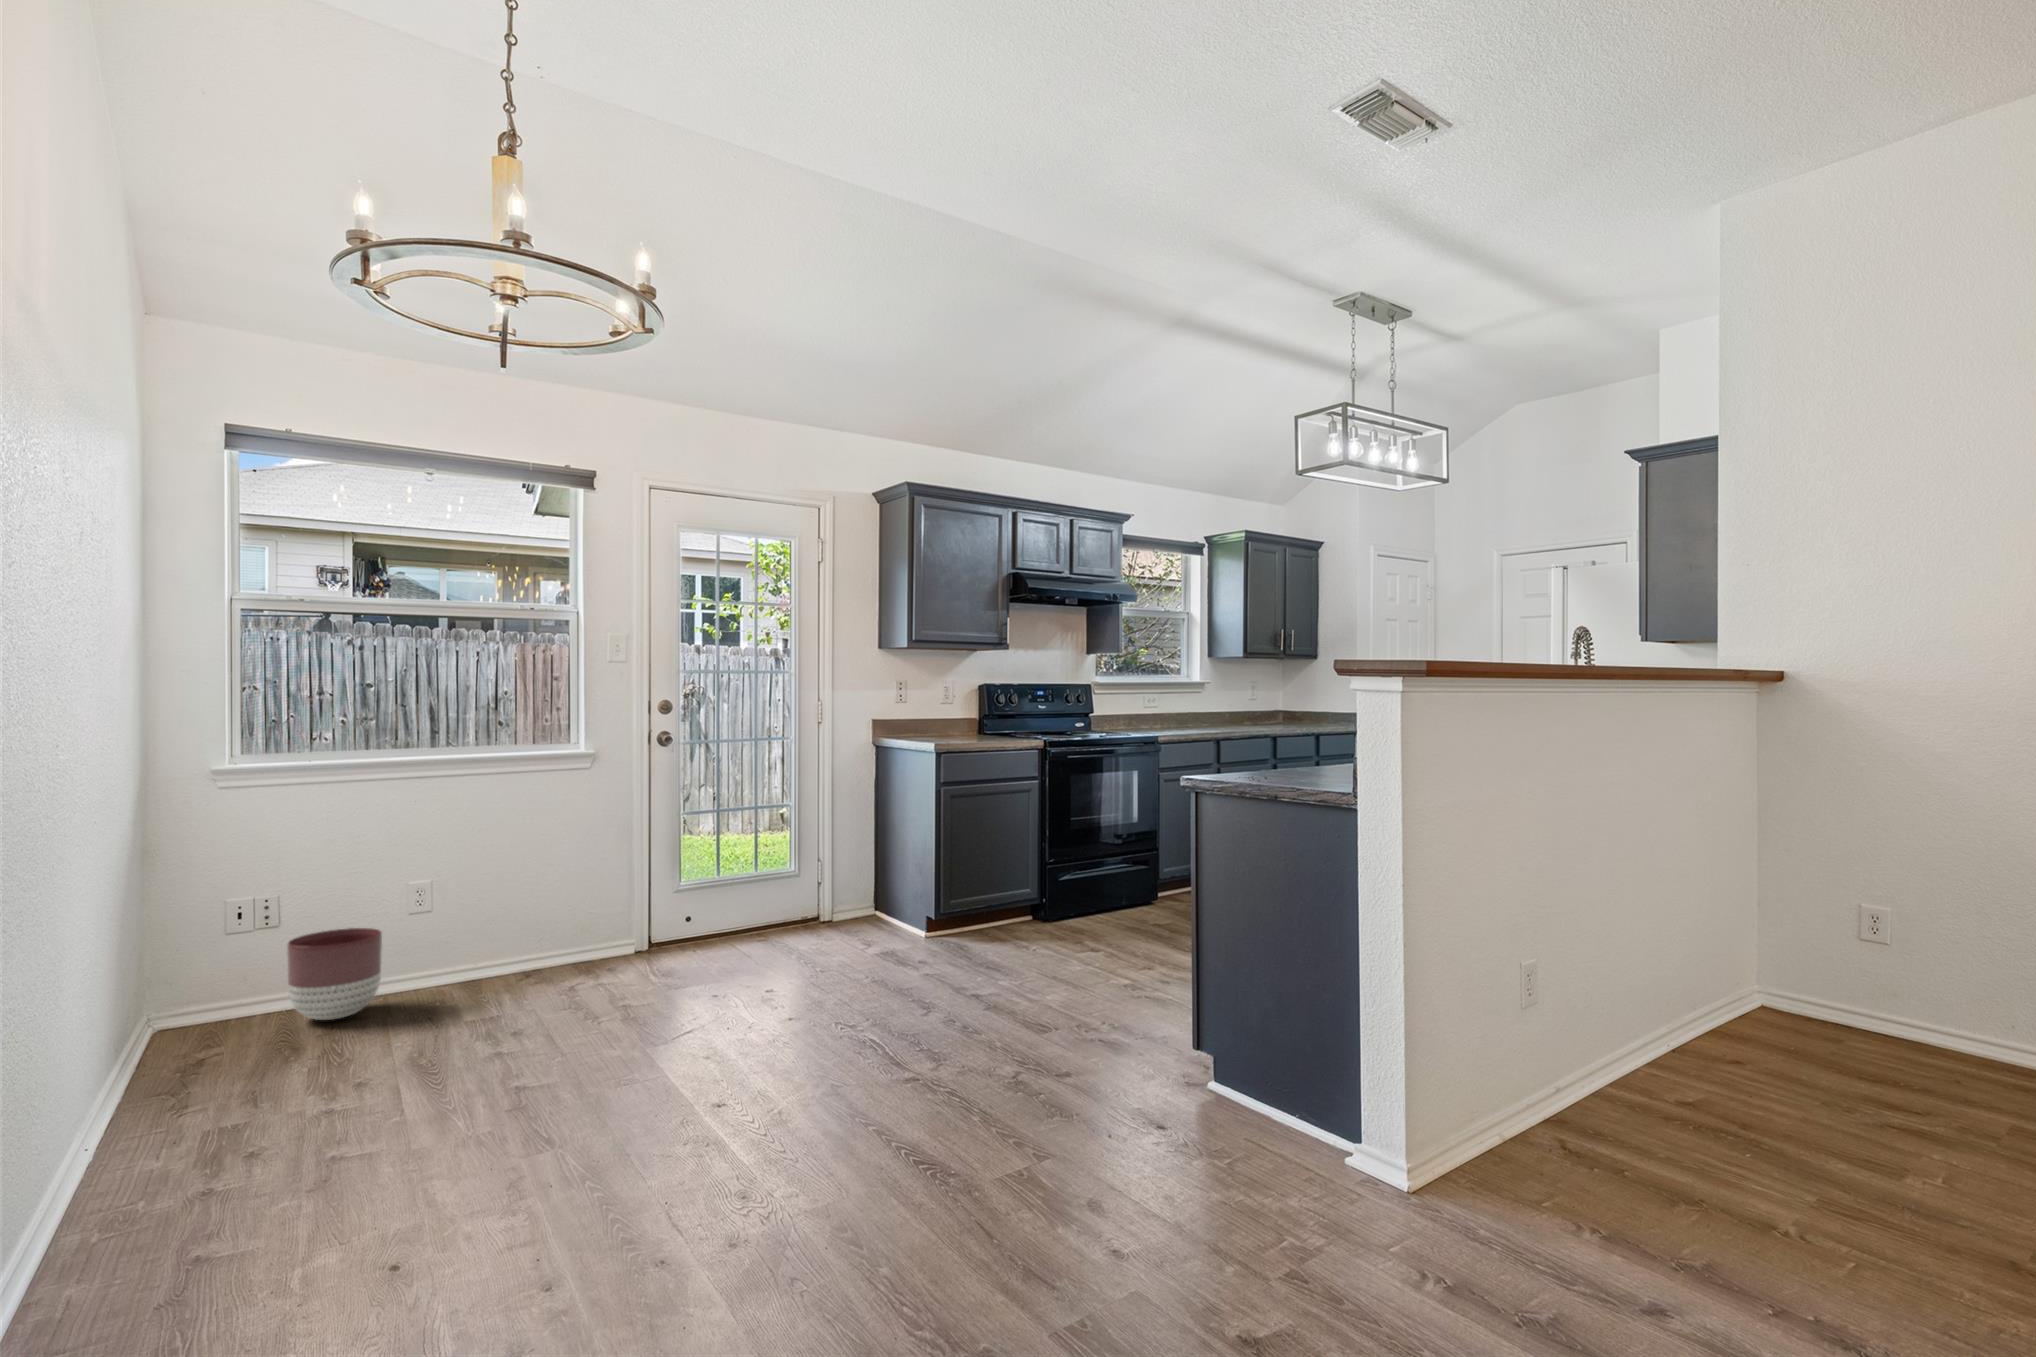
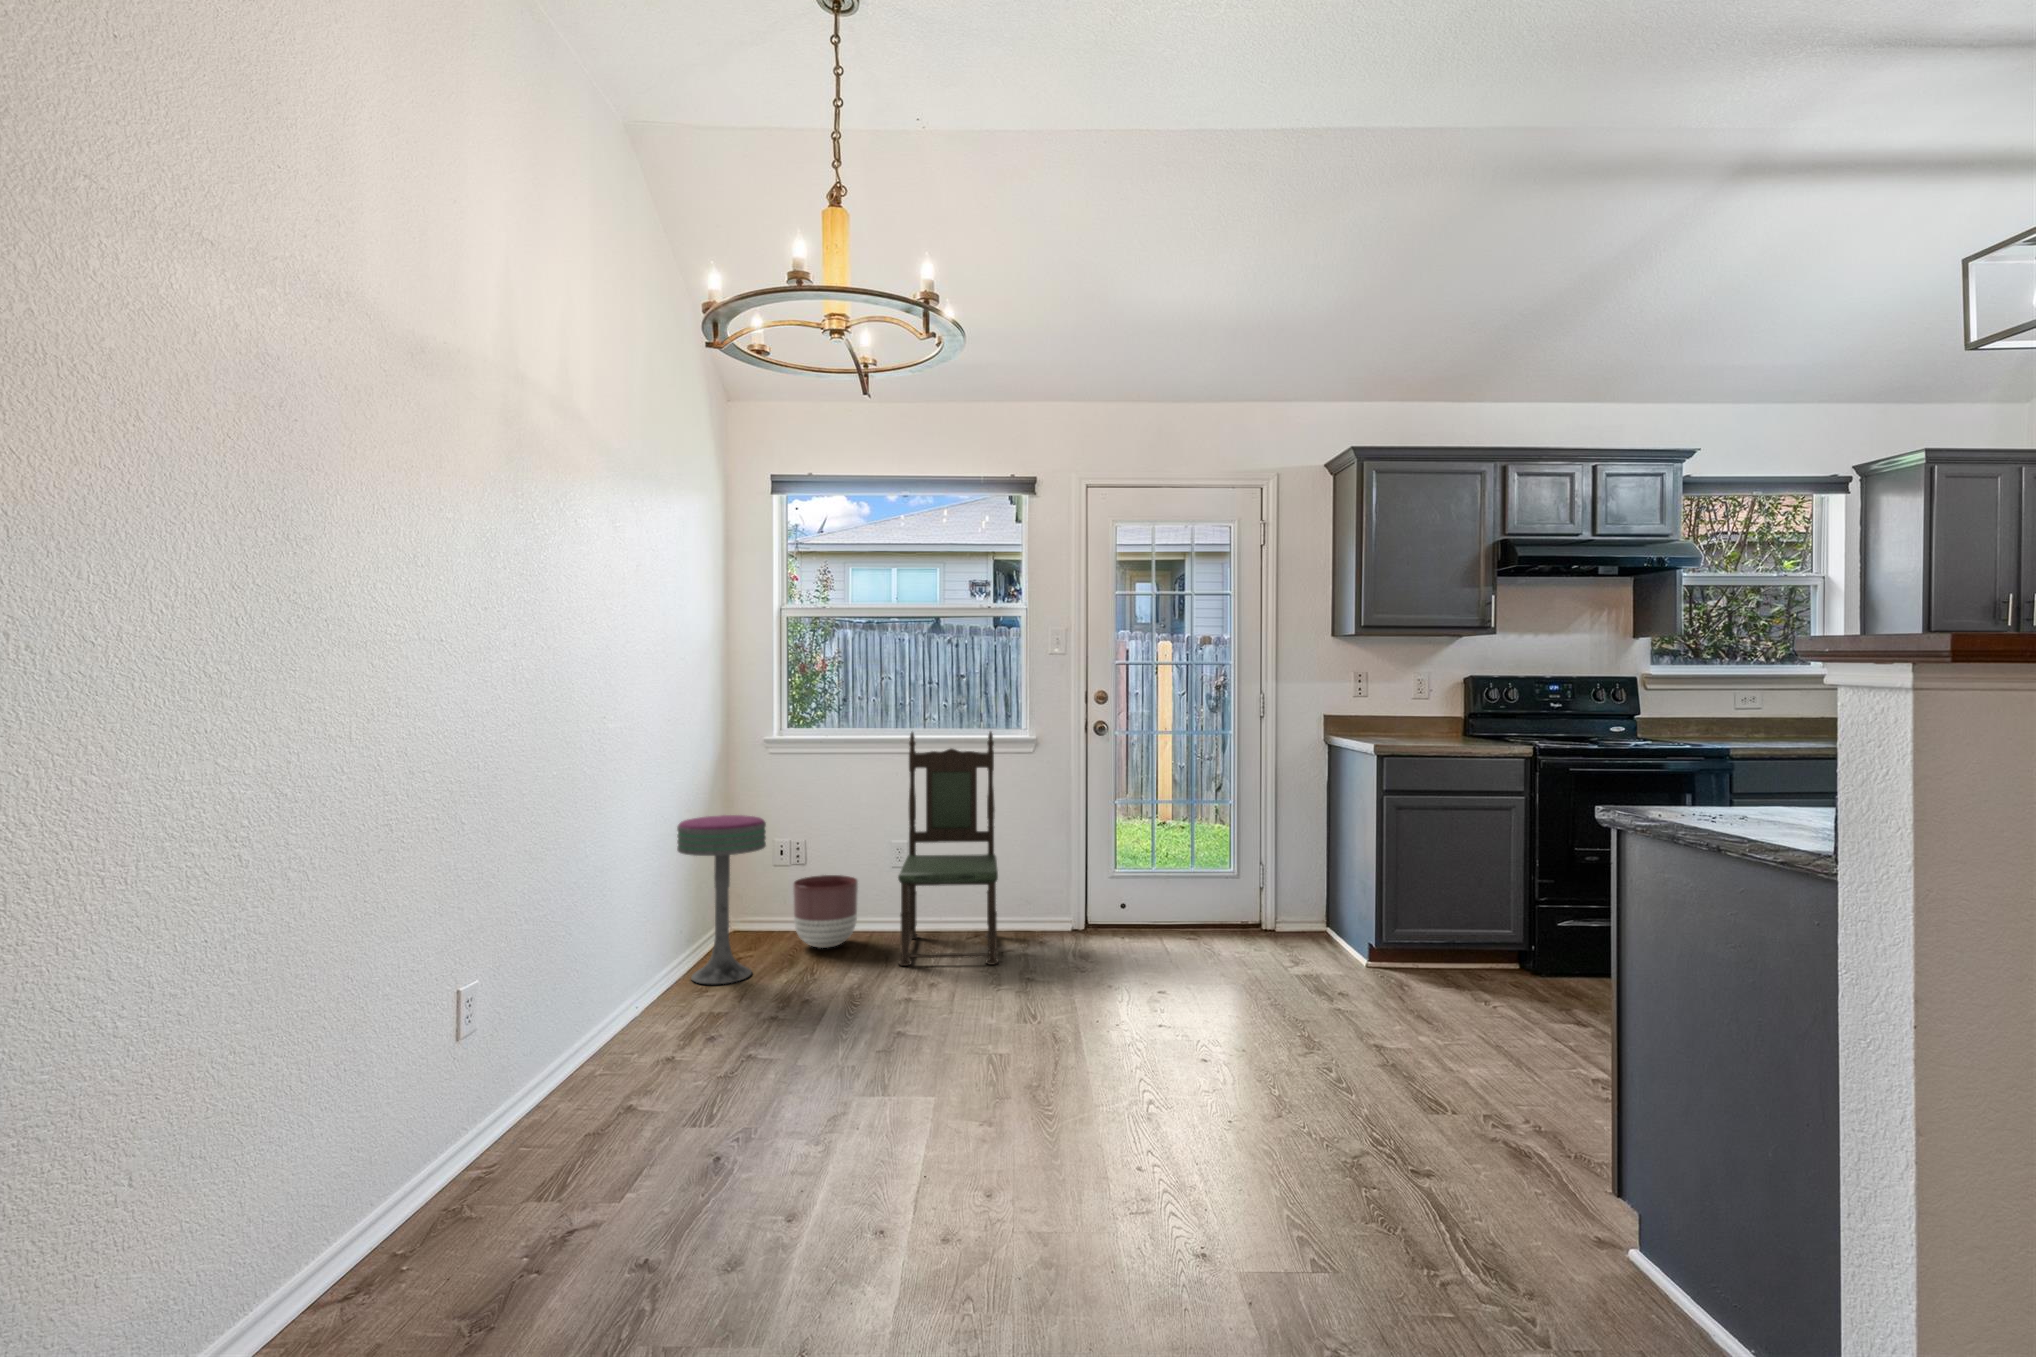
dining chair: none [440,743,585,1018] -> present [898,731,999,966]
bar stool: none [142,864,283,1089] -> present [677,815,766,984]

